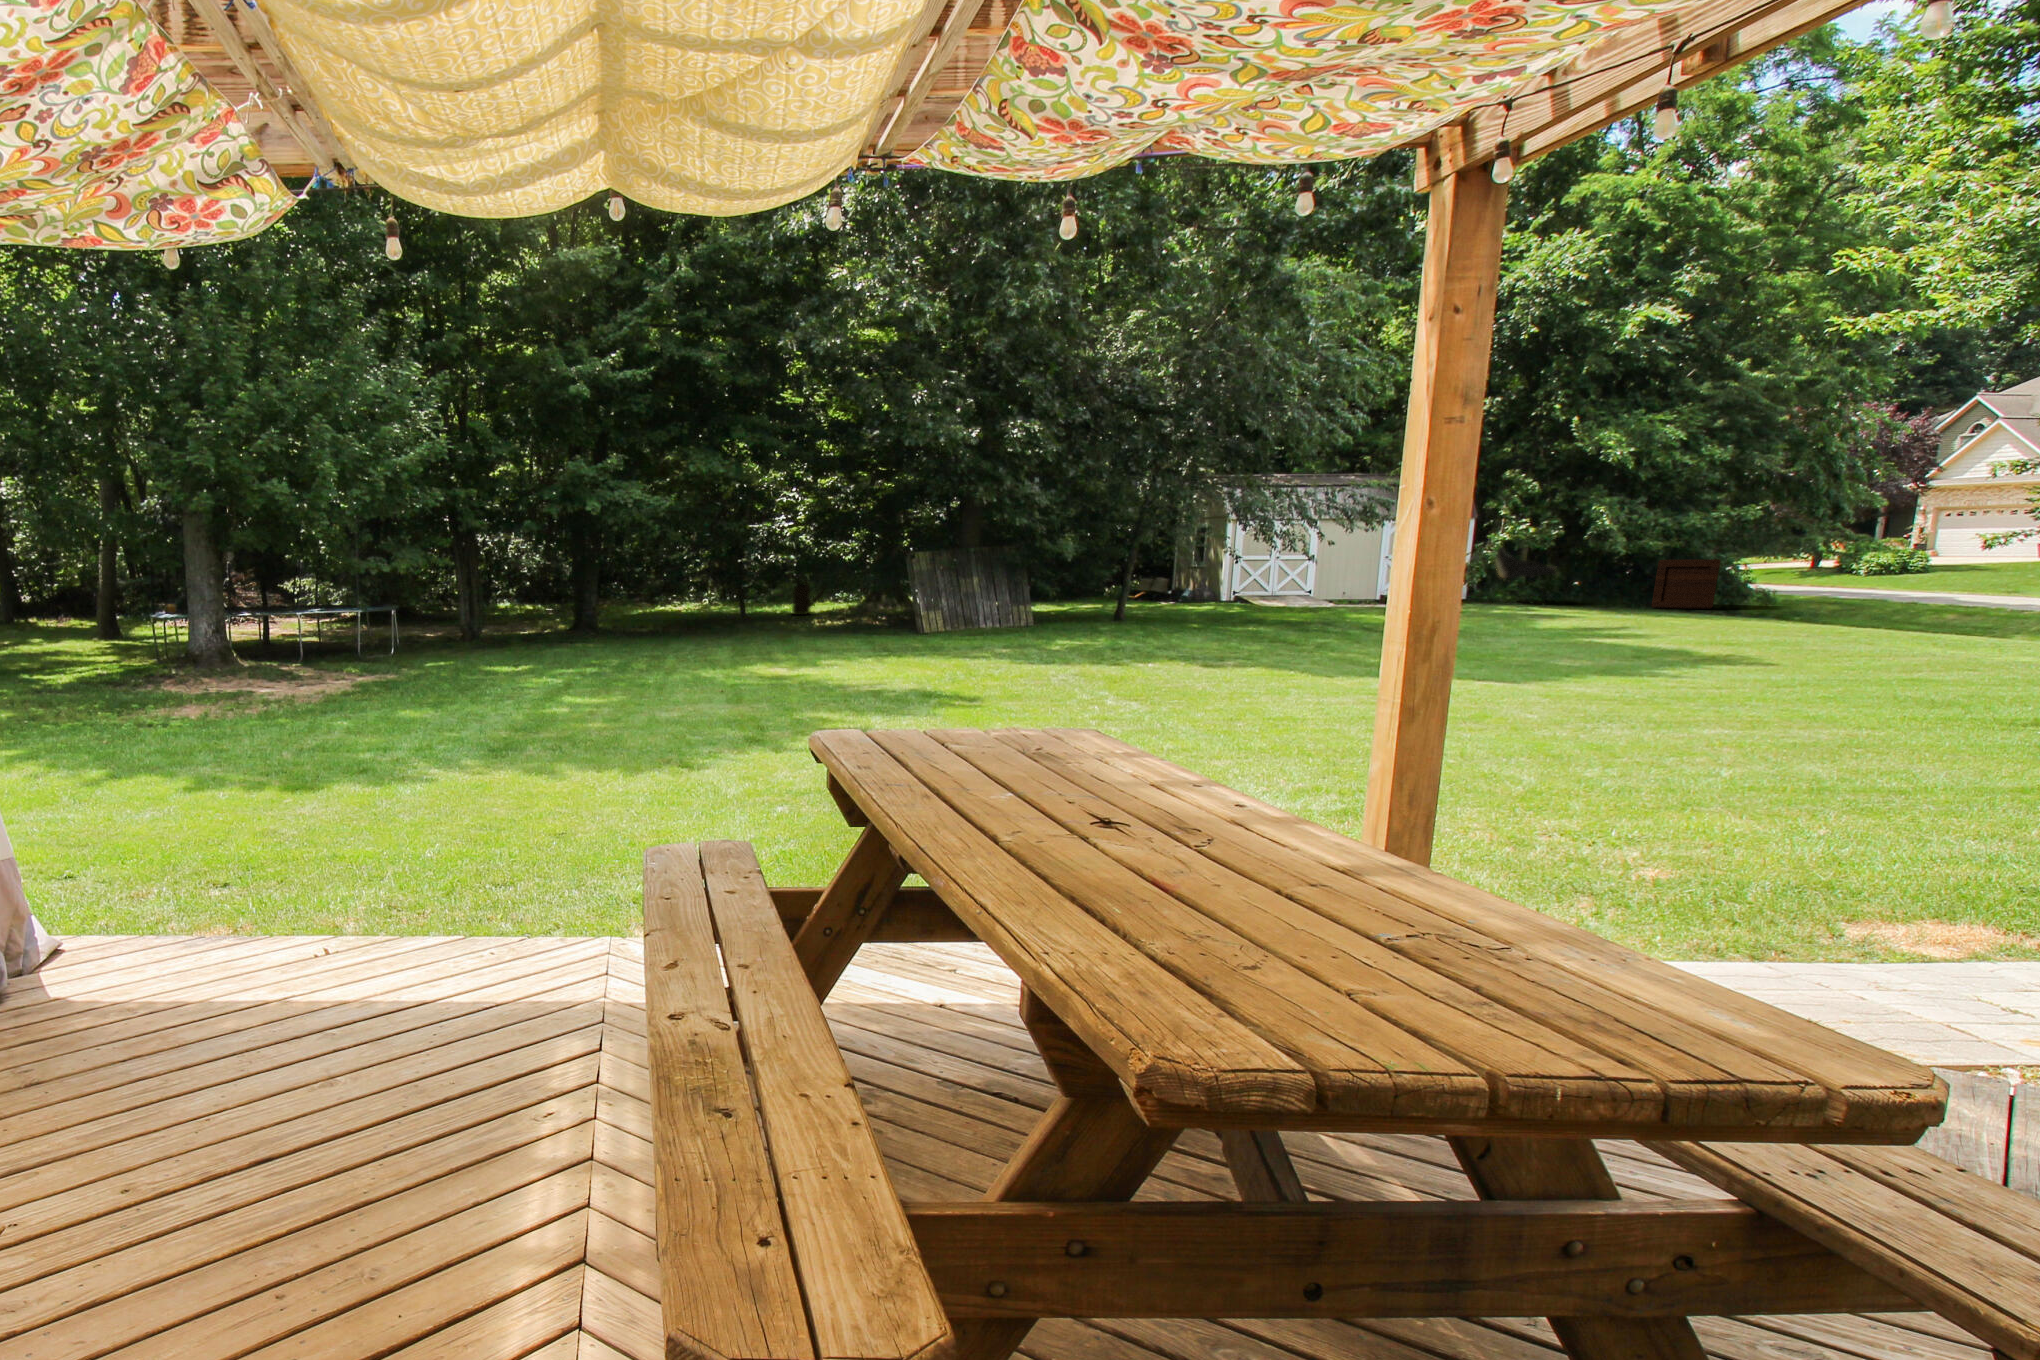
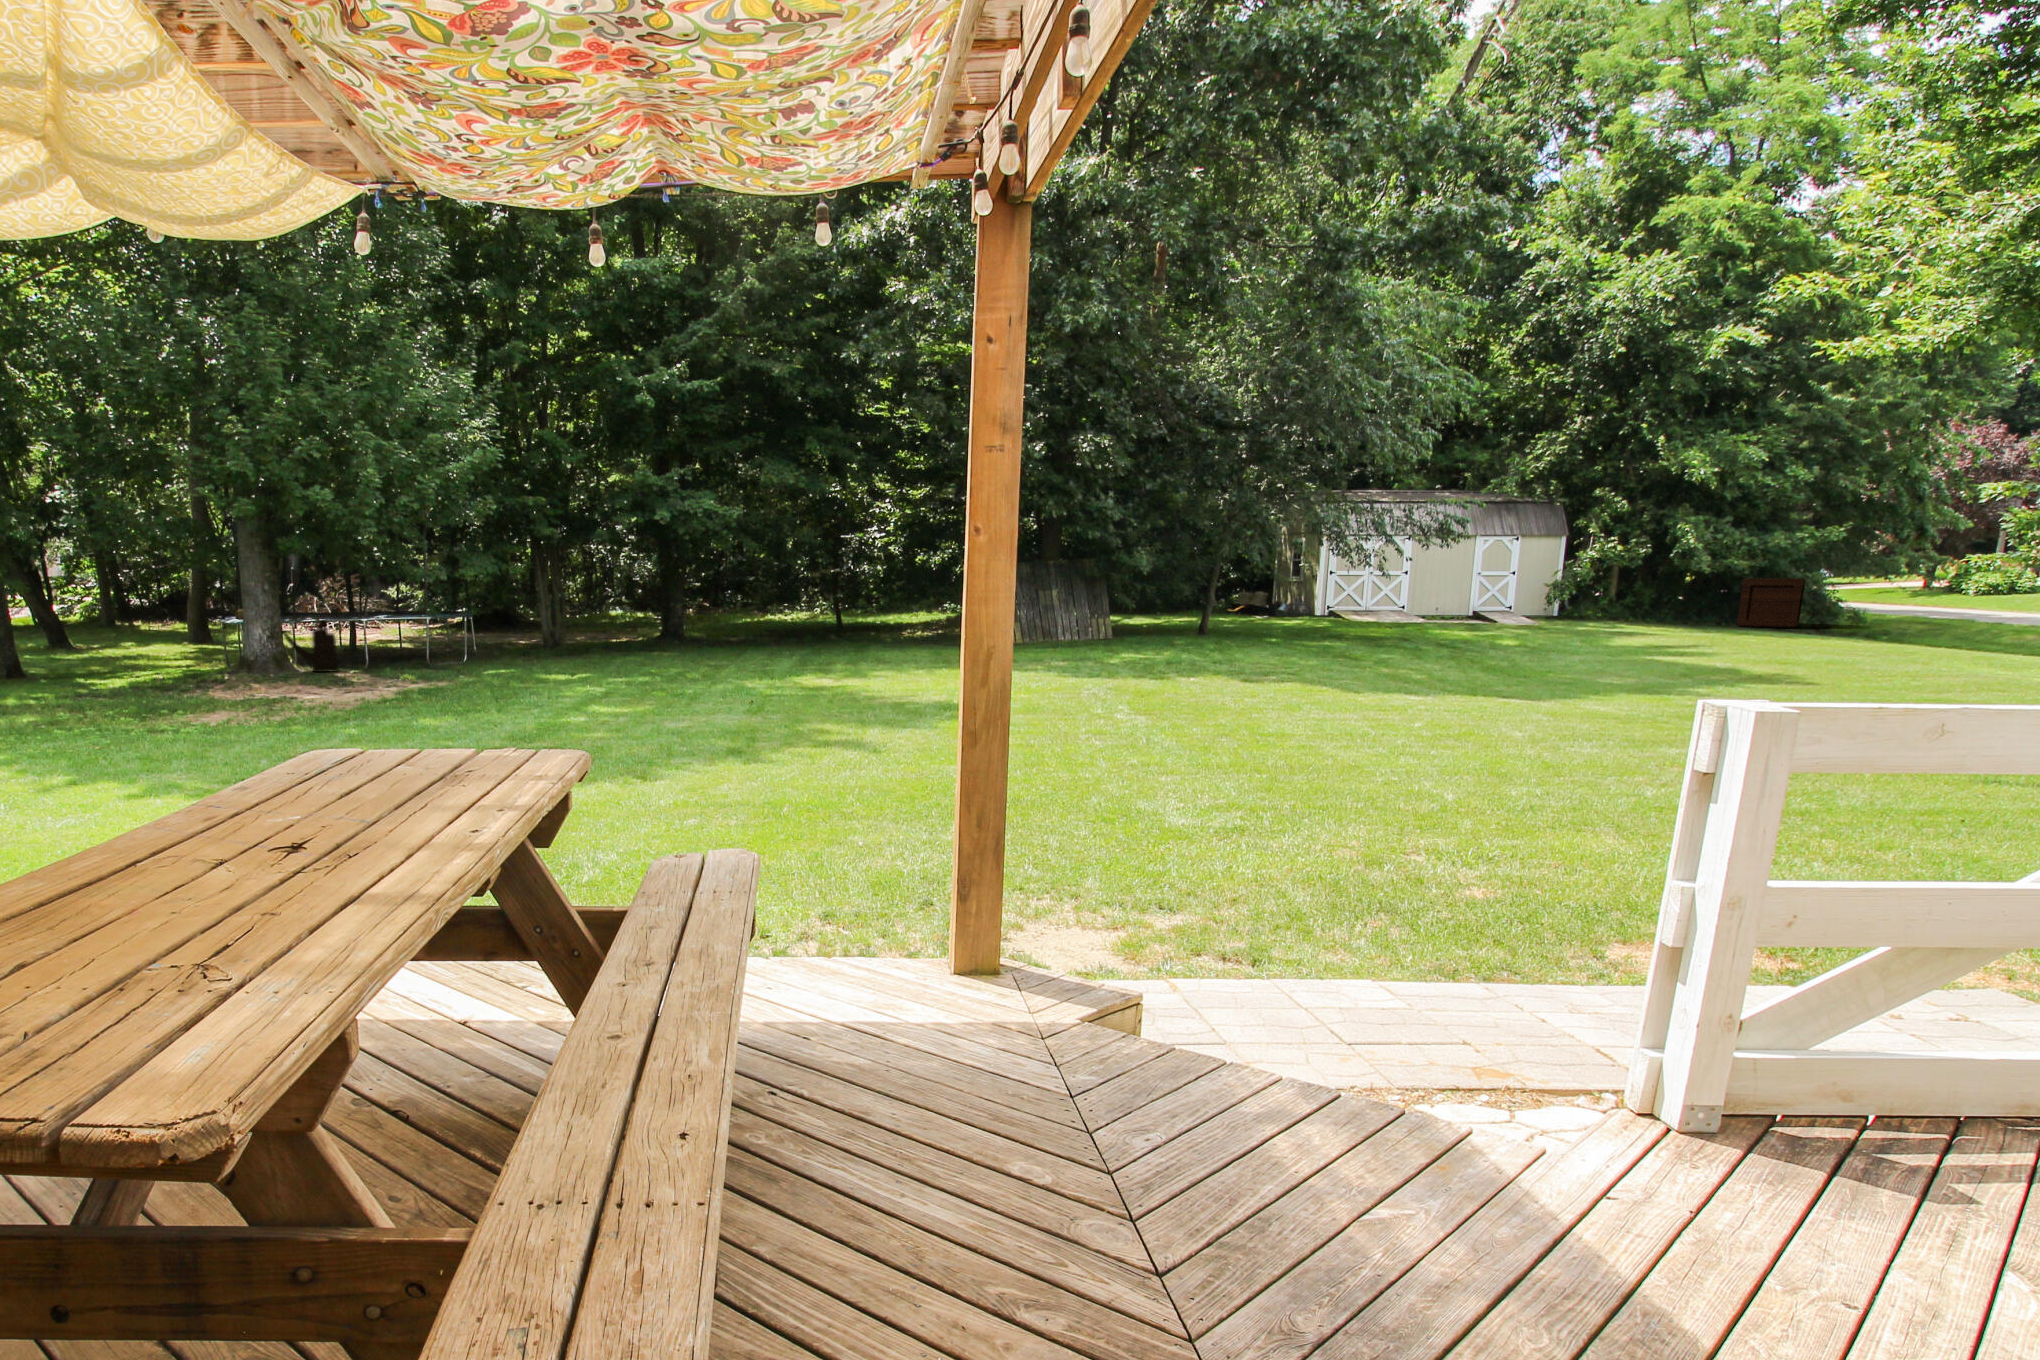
lounge chair: present [1492,545,1558,604] -> none [1579,557,1647,623]
watering can: present [792,579,826,615] -> present [281,619,340,672]

